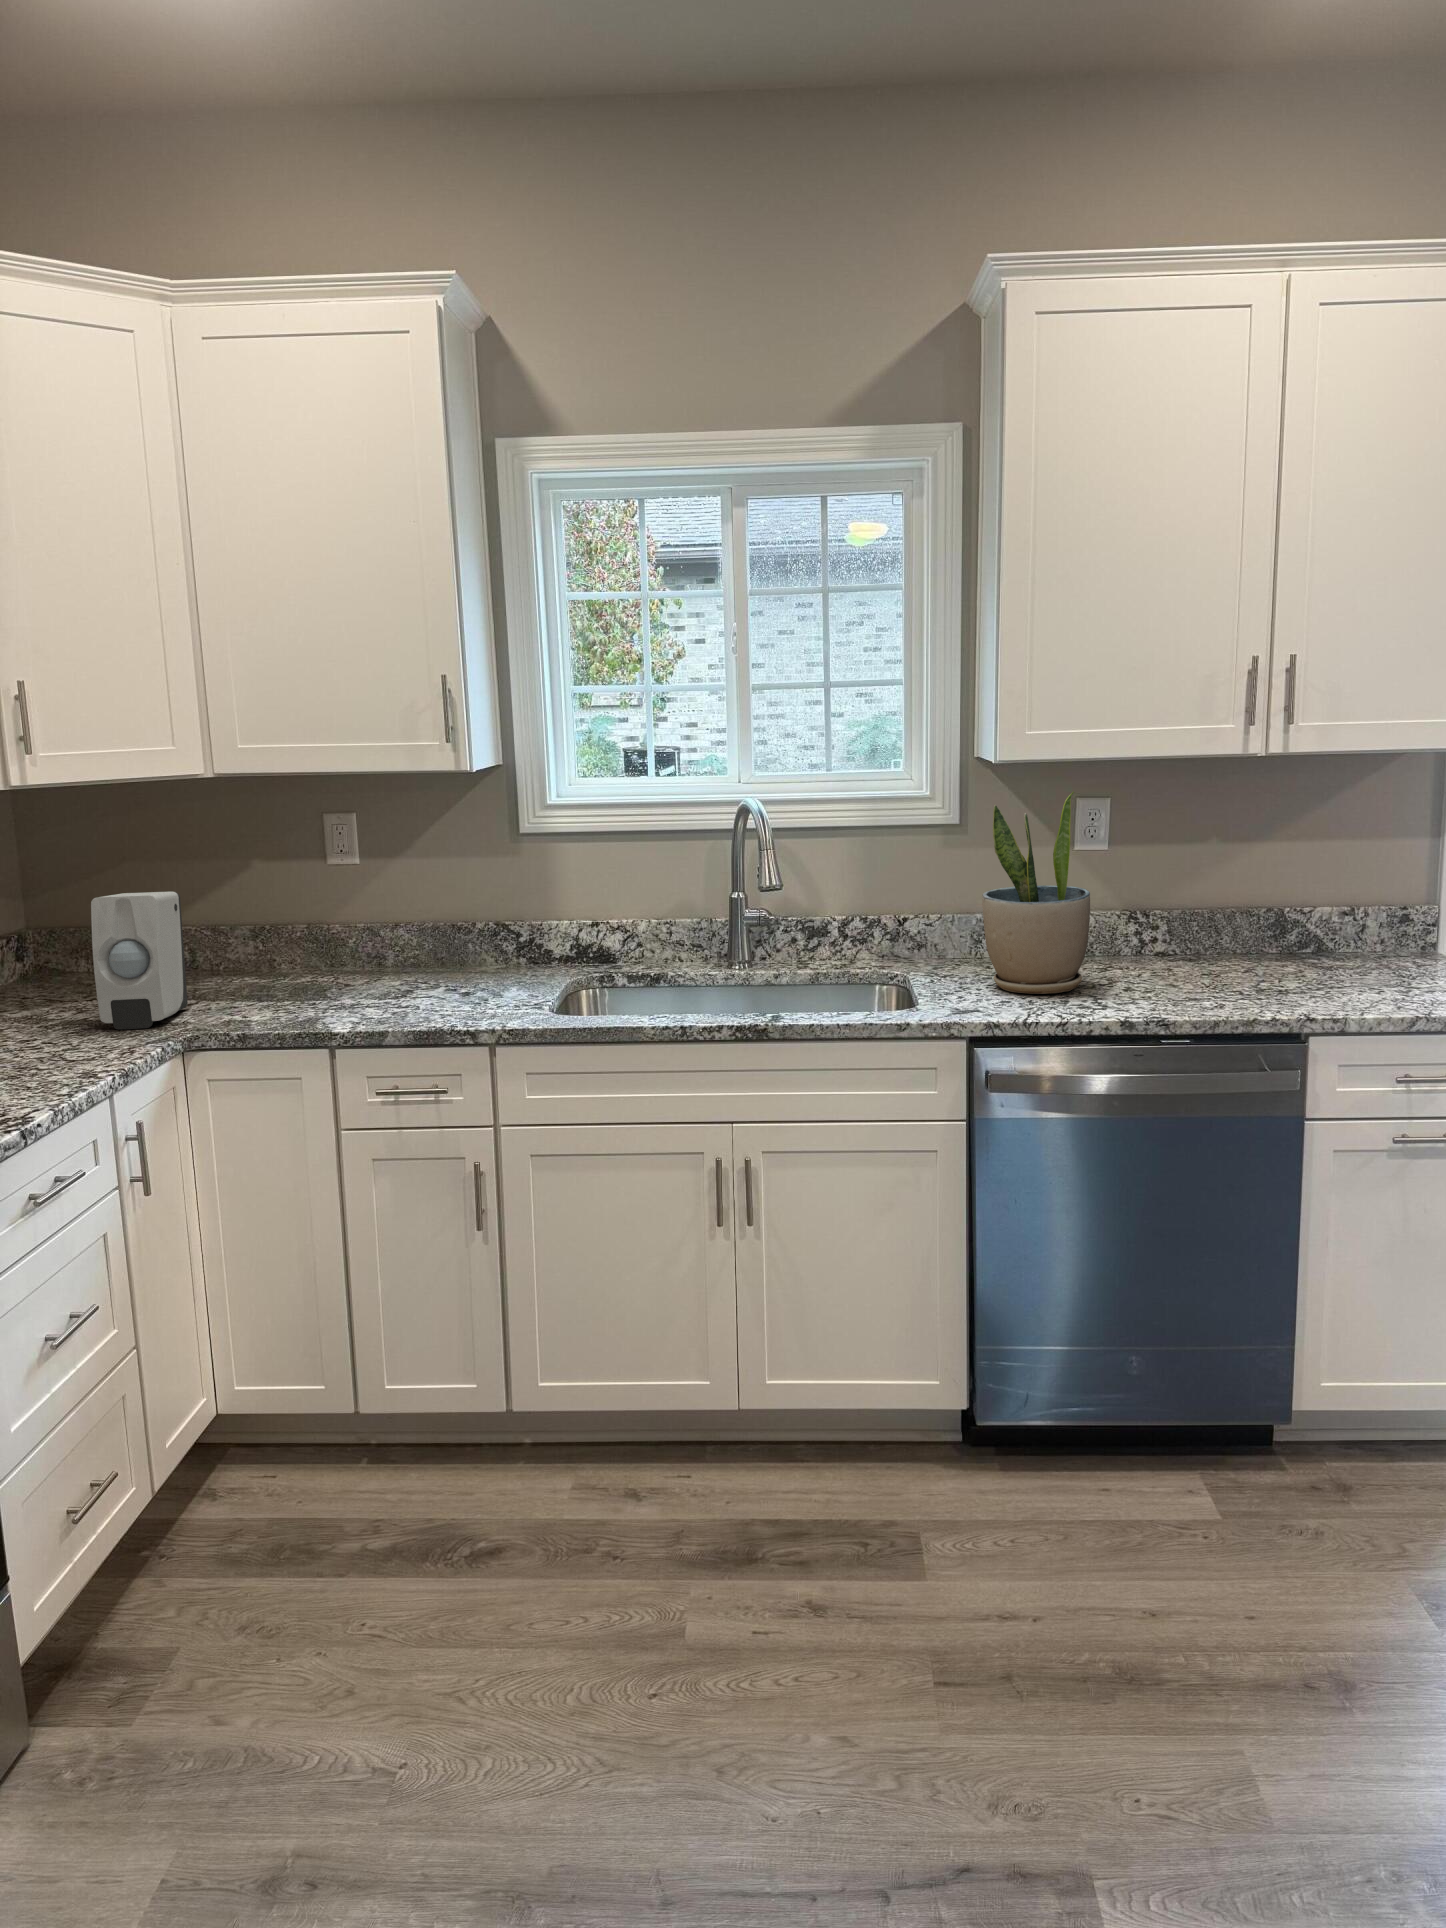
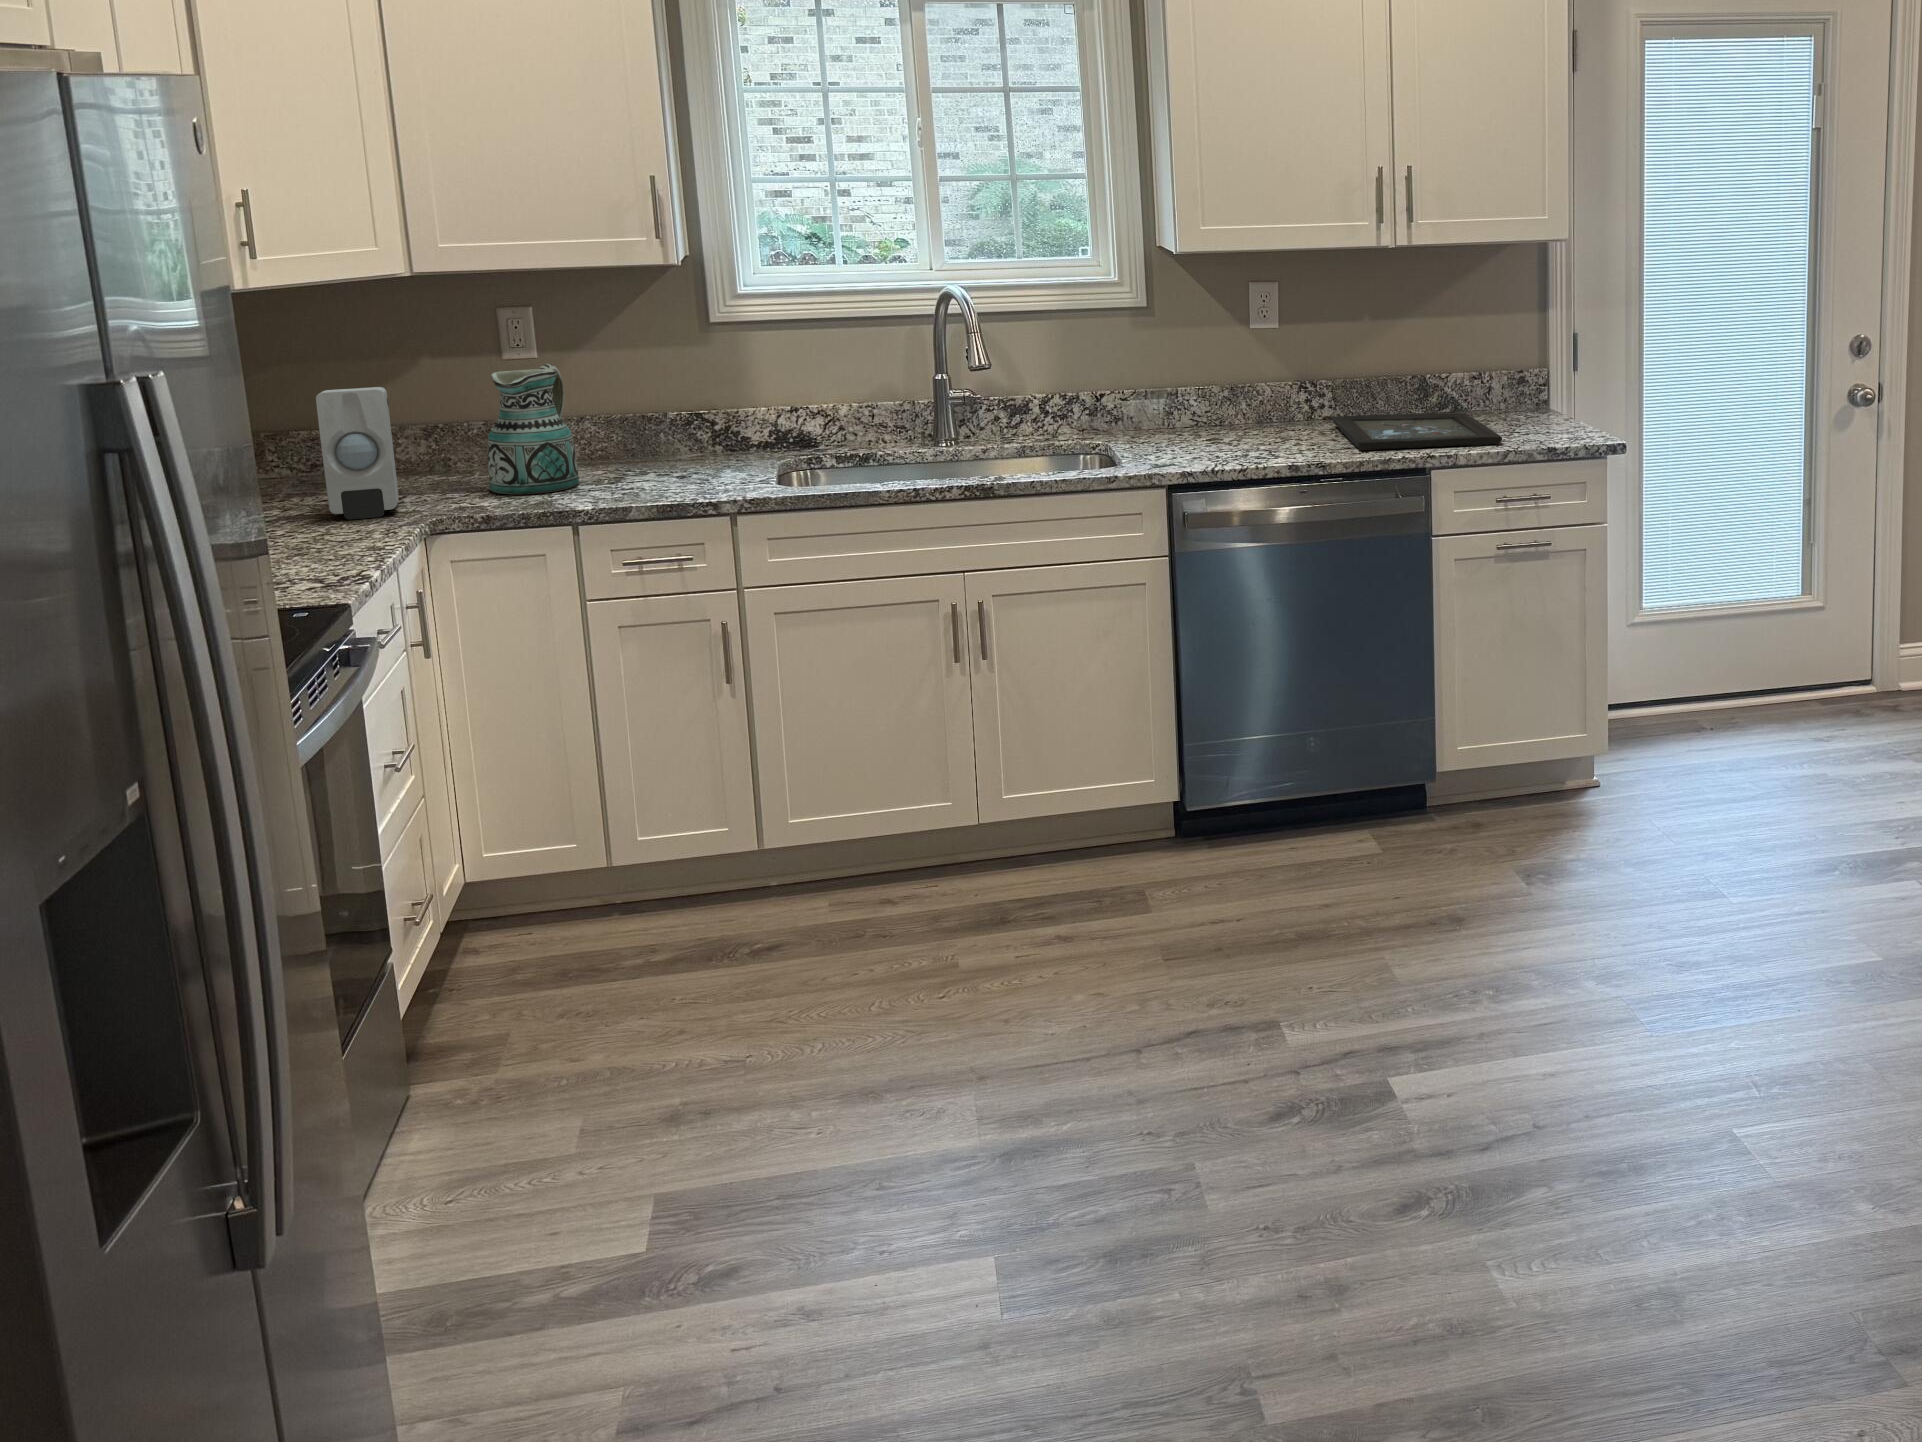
potted plant: present [982,792,1090,994] -> none [1170,278,1261,451]
ceramic pitcher: none [277,871,364,1007] -> present [487,364,579,494]
tray: none [1168,953,1404,1006] -> present [1332,413,1502,450]

